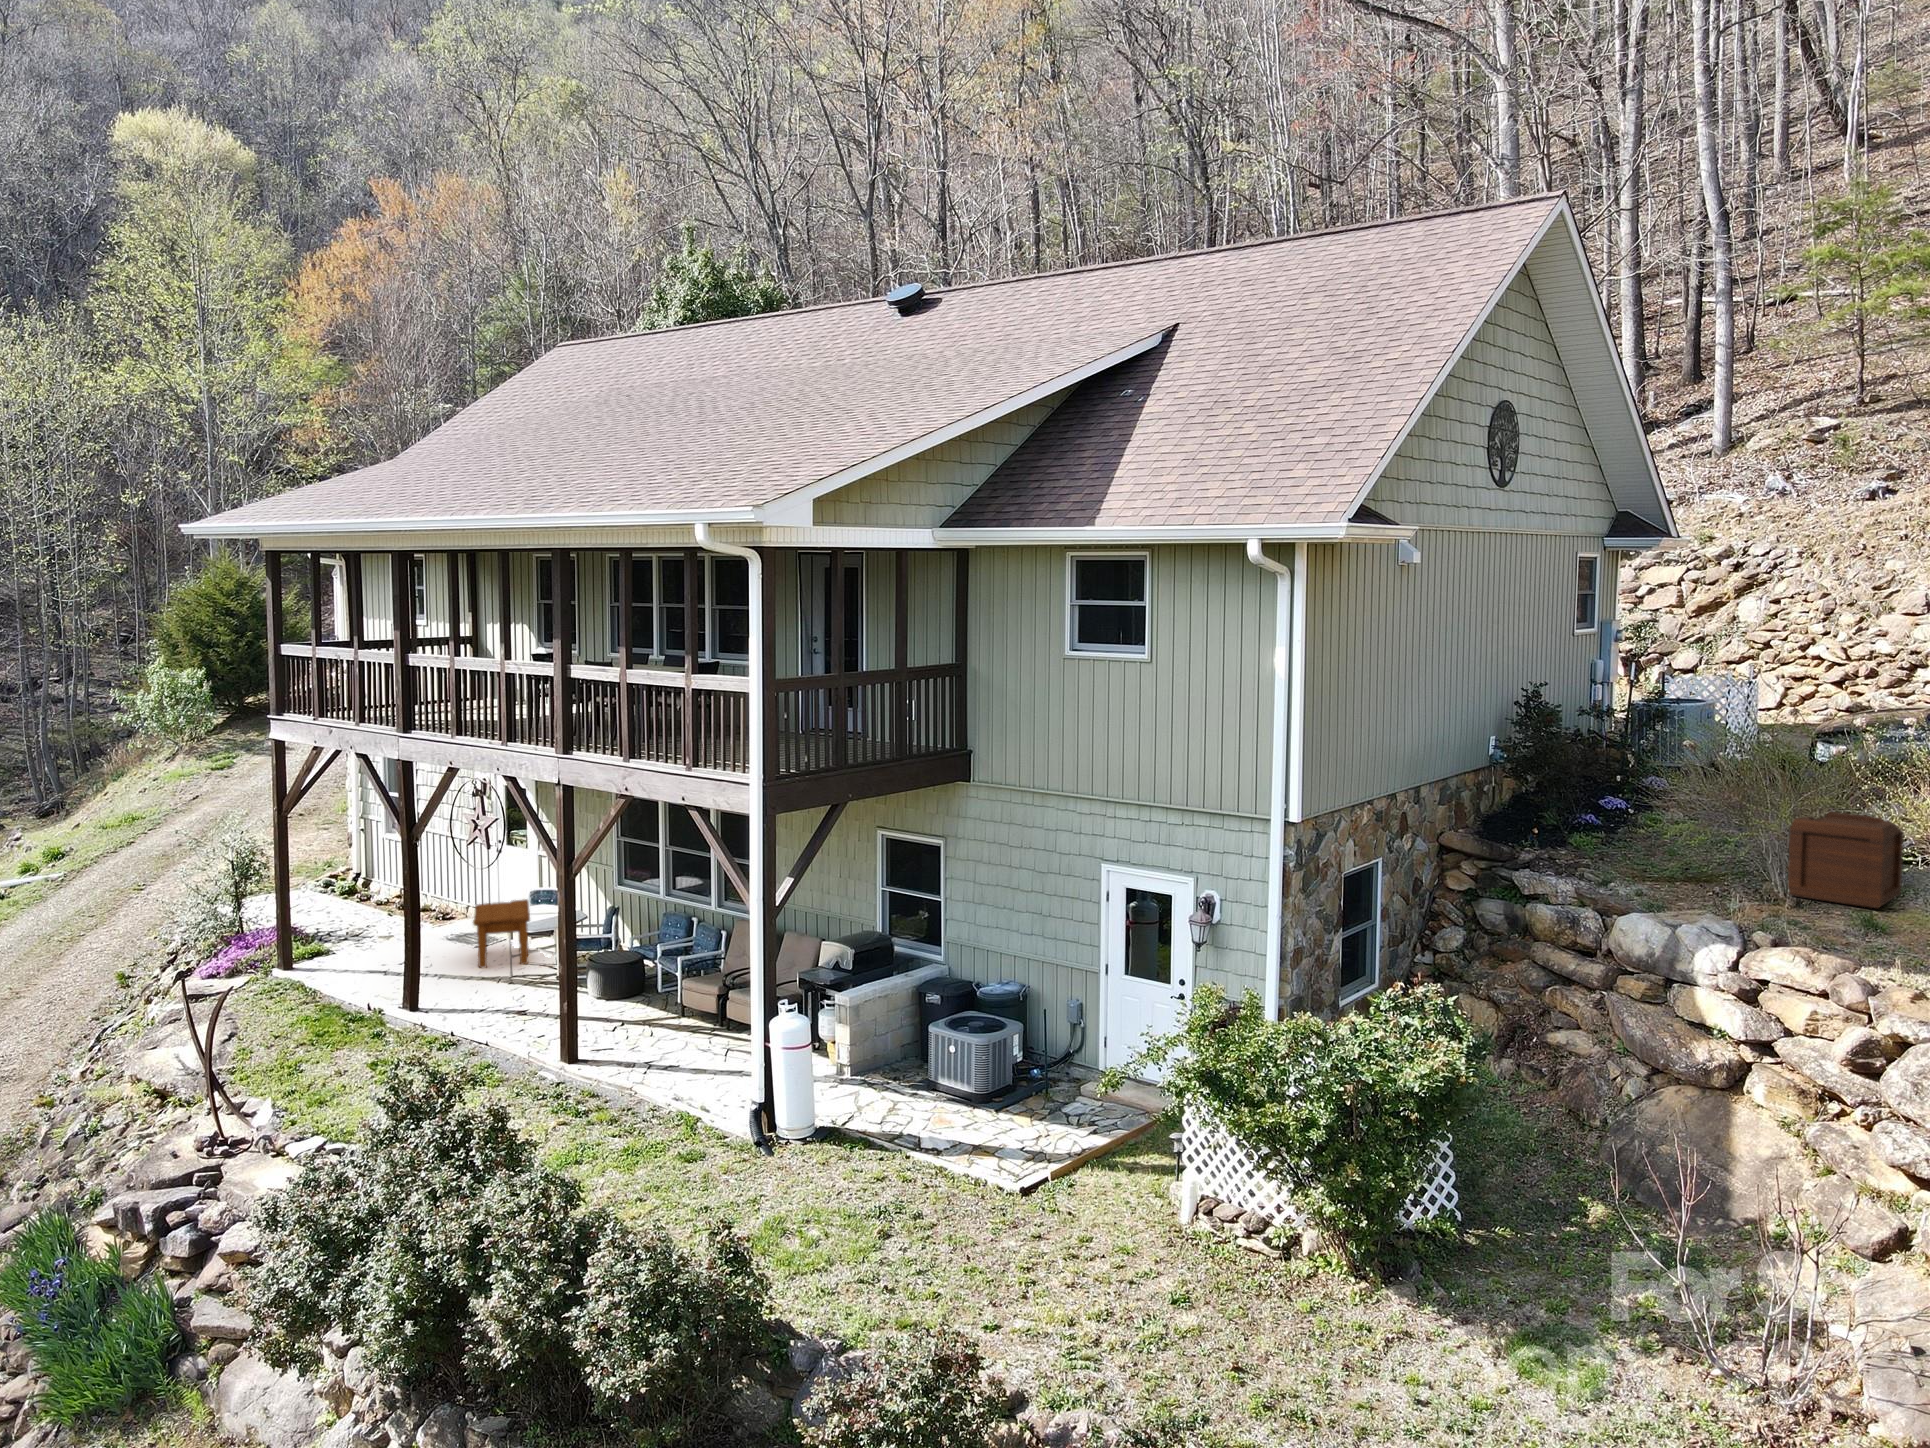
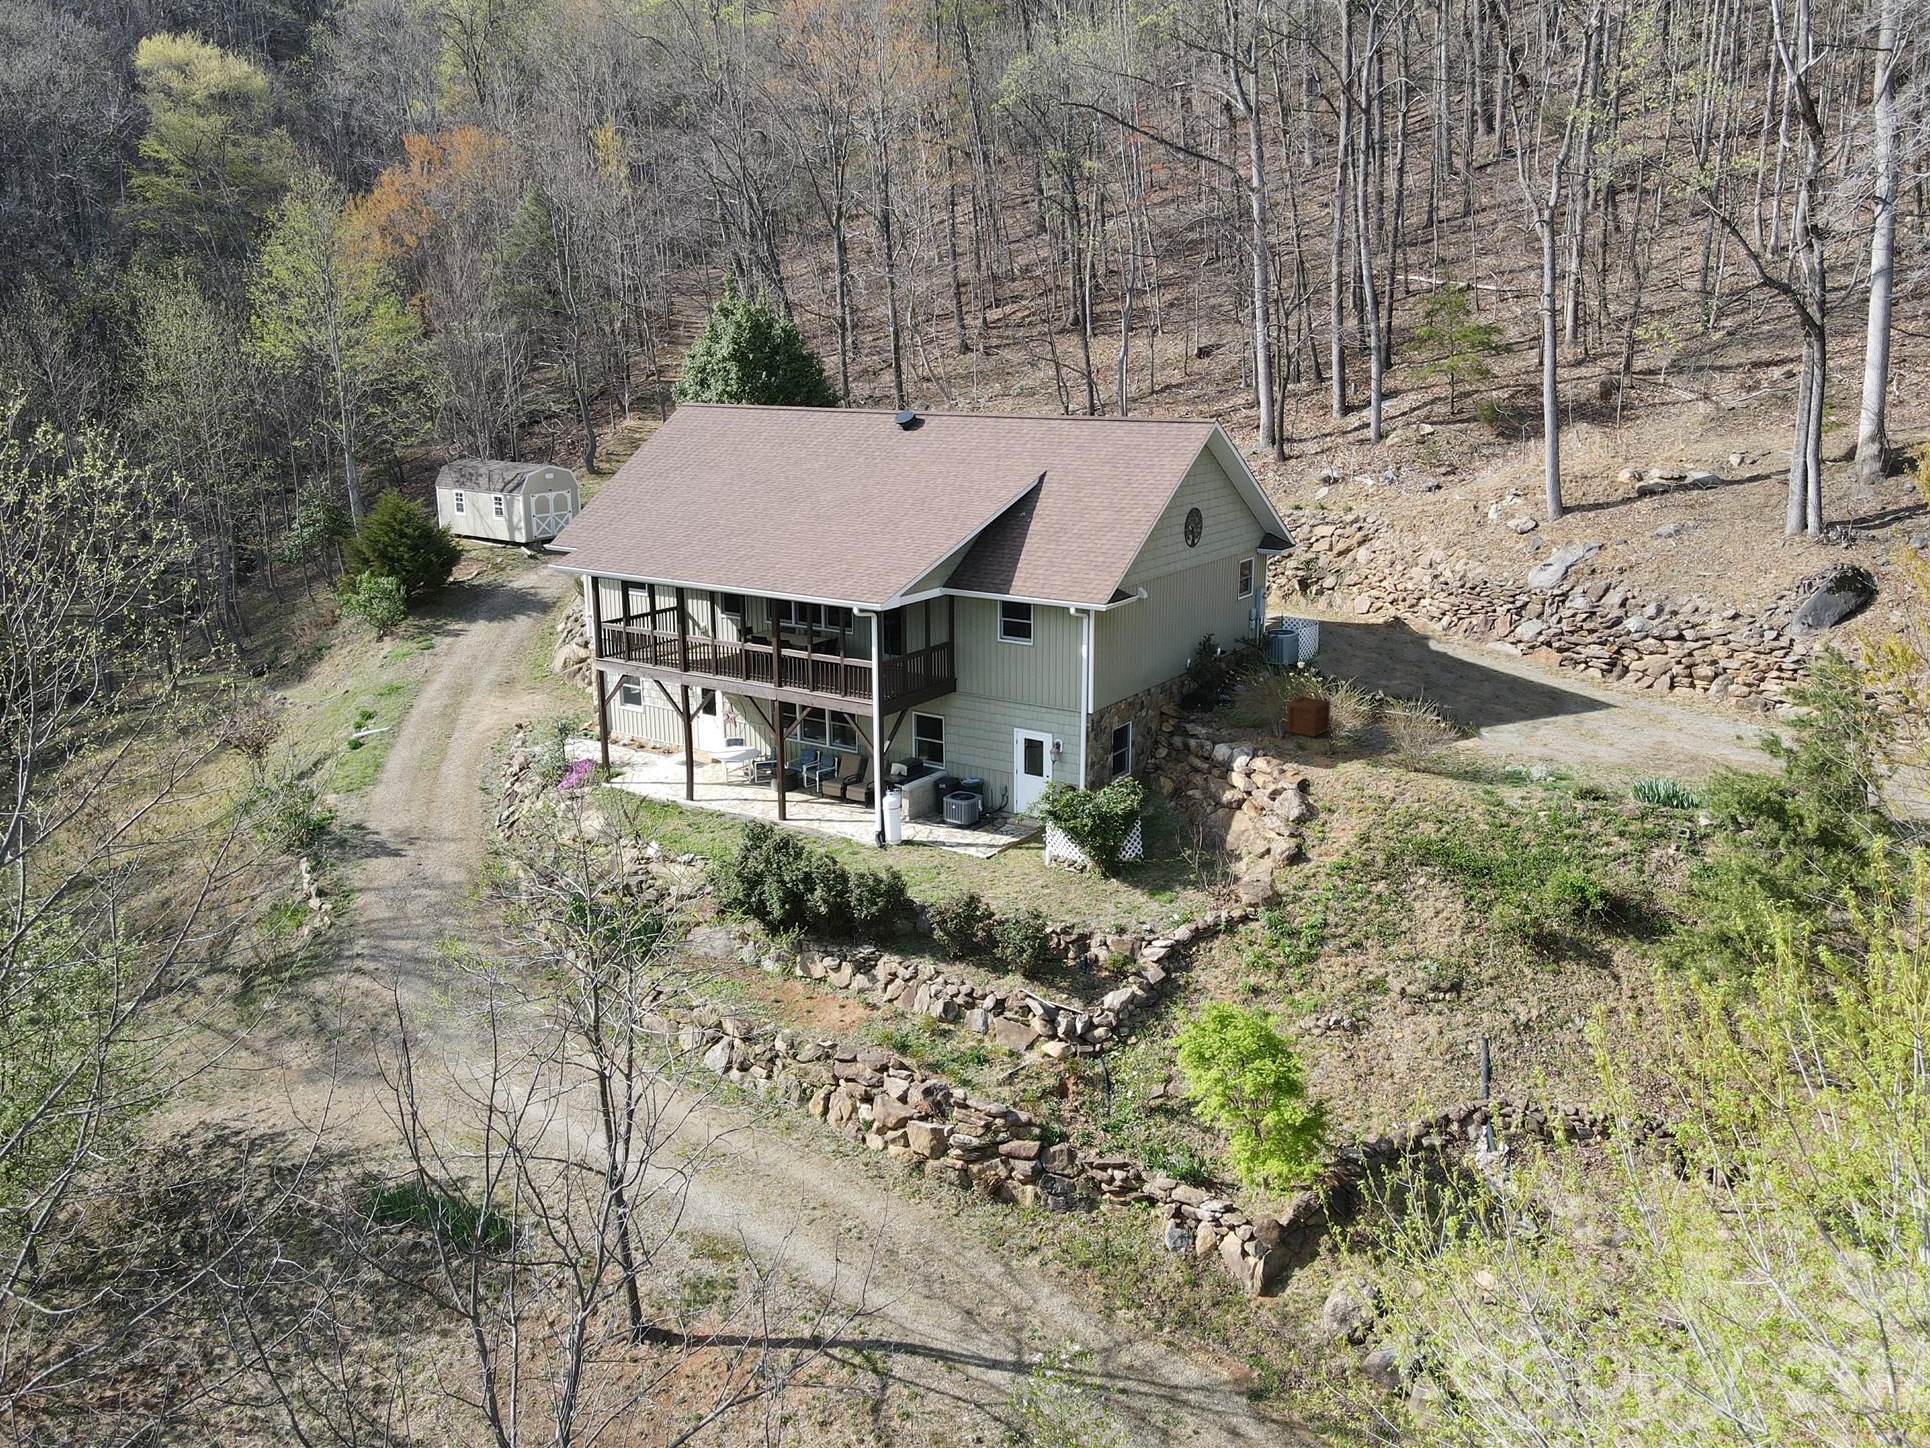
side table: present [473,899,530,968] -> none [703,741,737,778]

